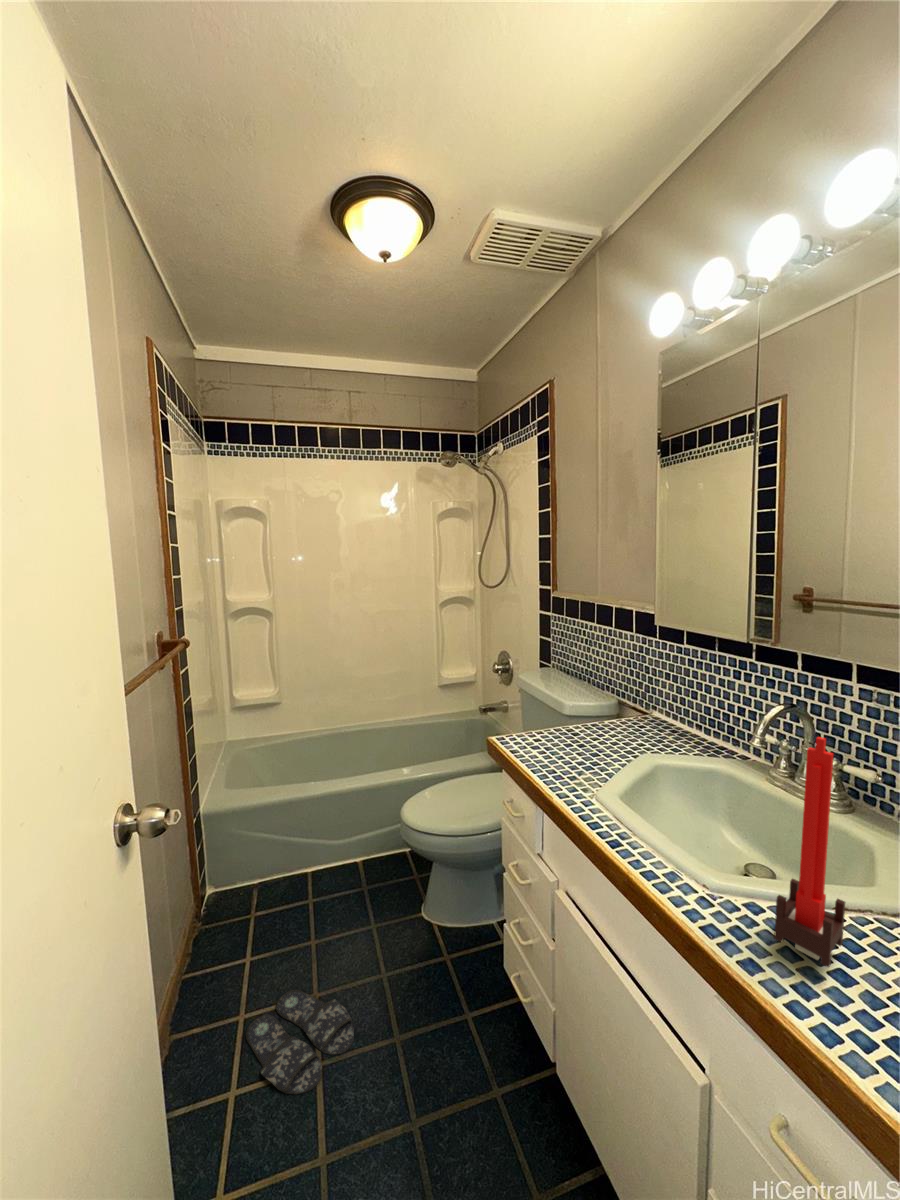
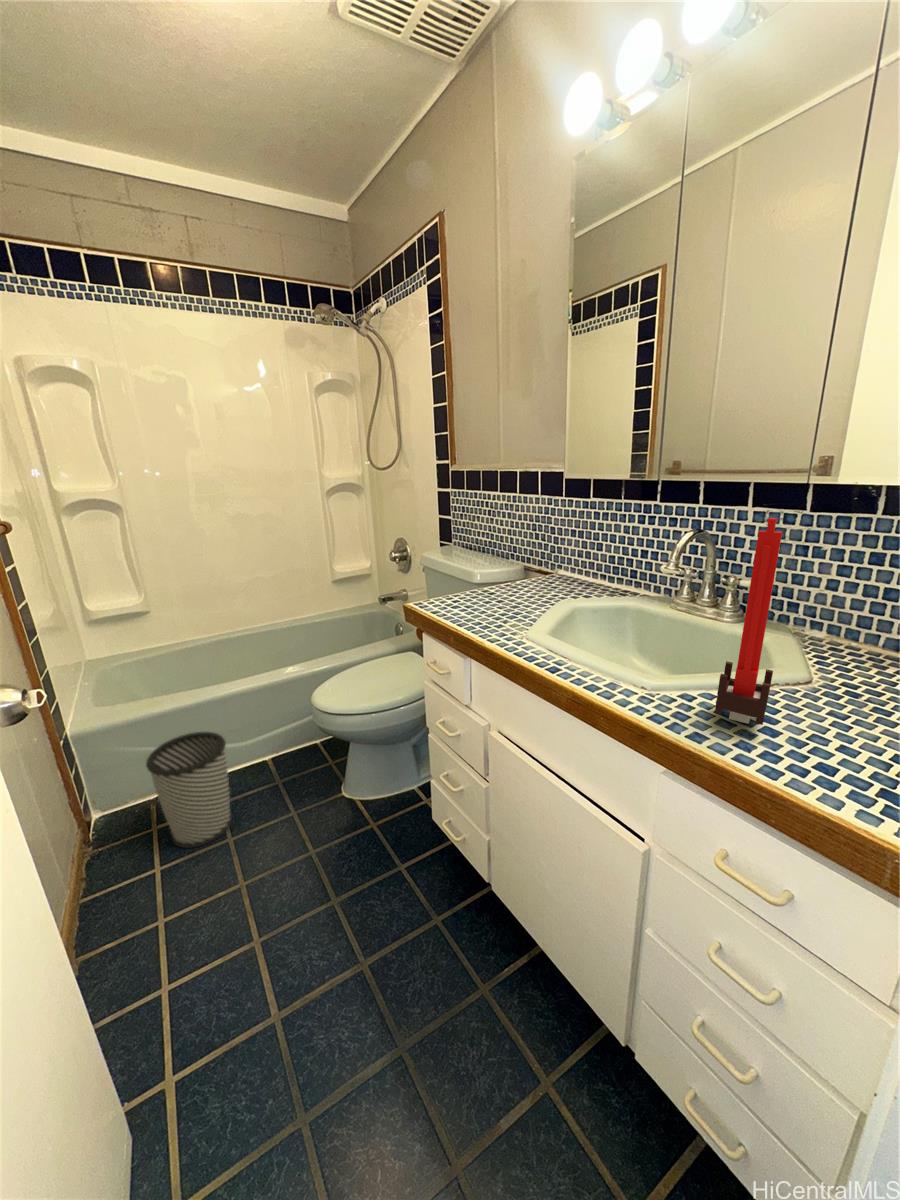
wastebasket: none [252,830,320,947] -> present [146,732,233,848]
slippers: present [246,990,354,1094] -> none [171,879,291,970]

